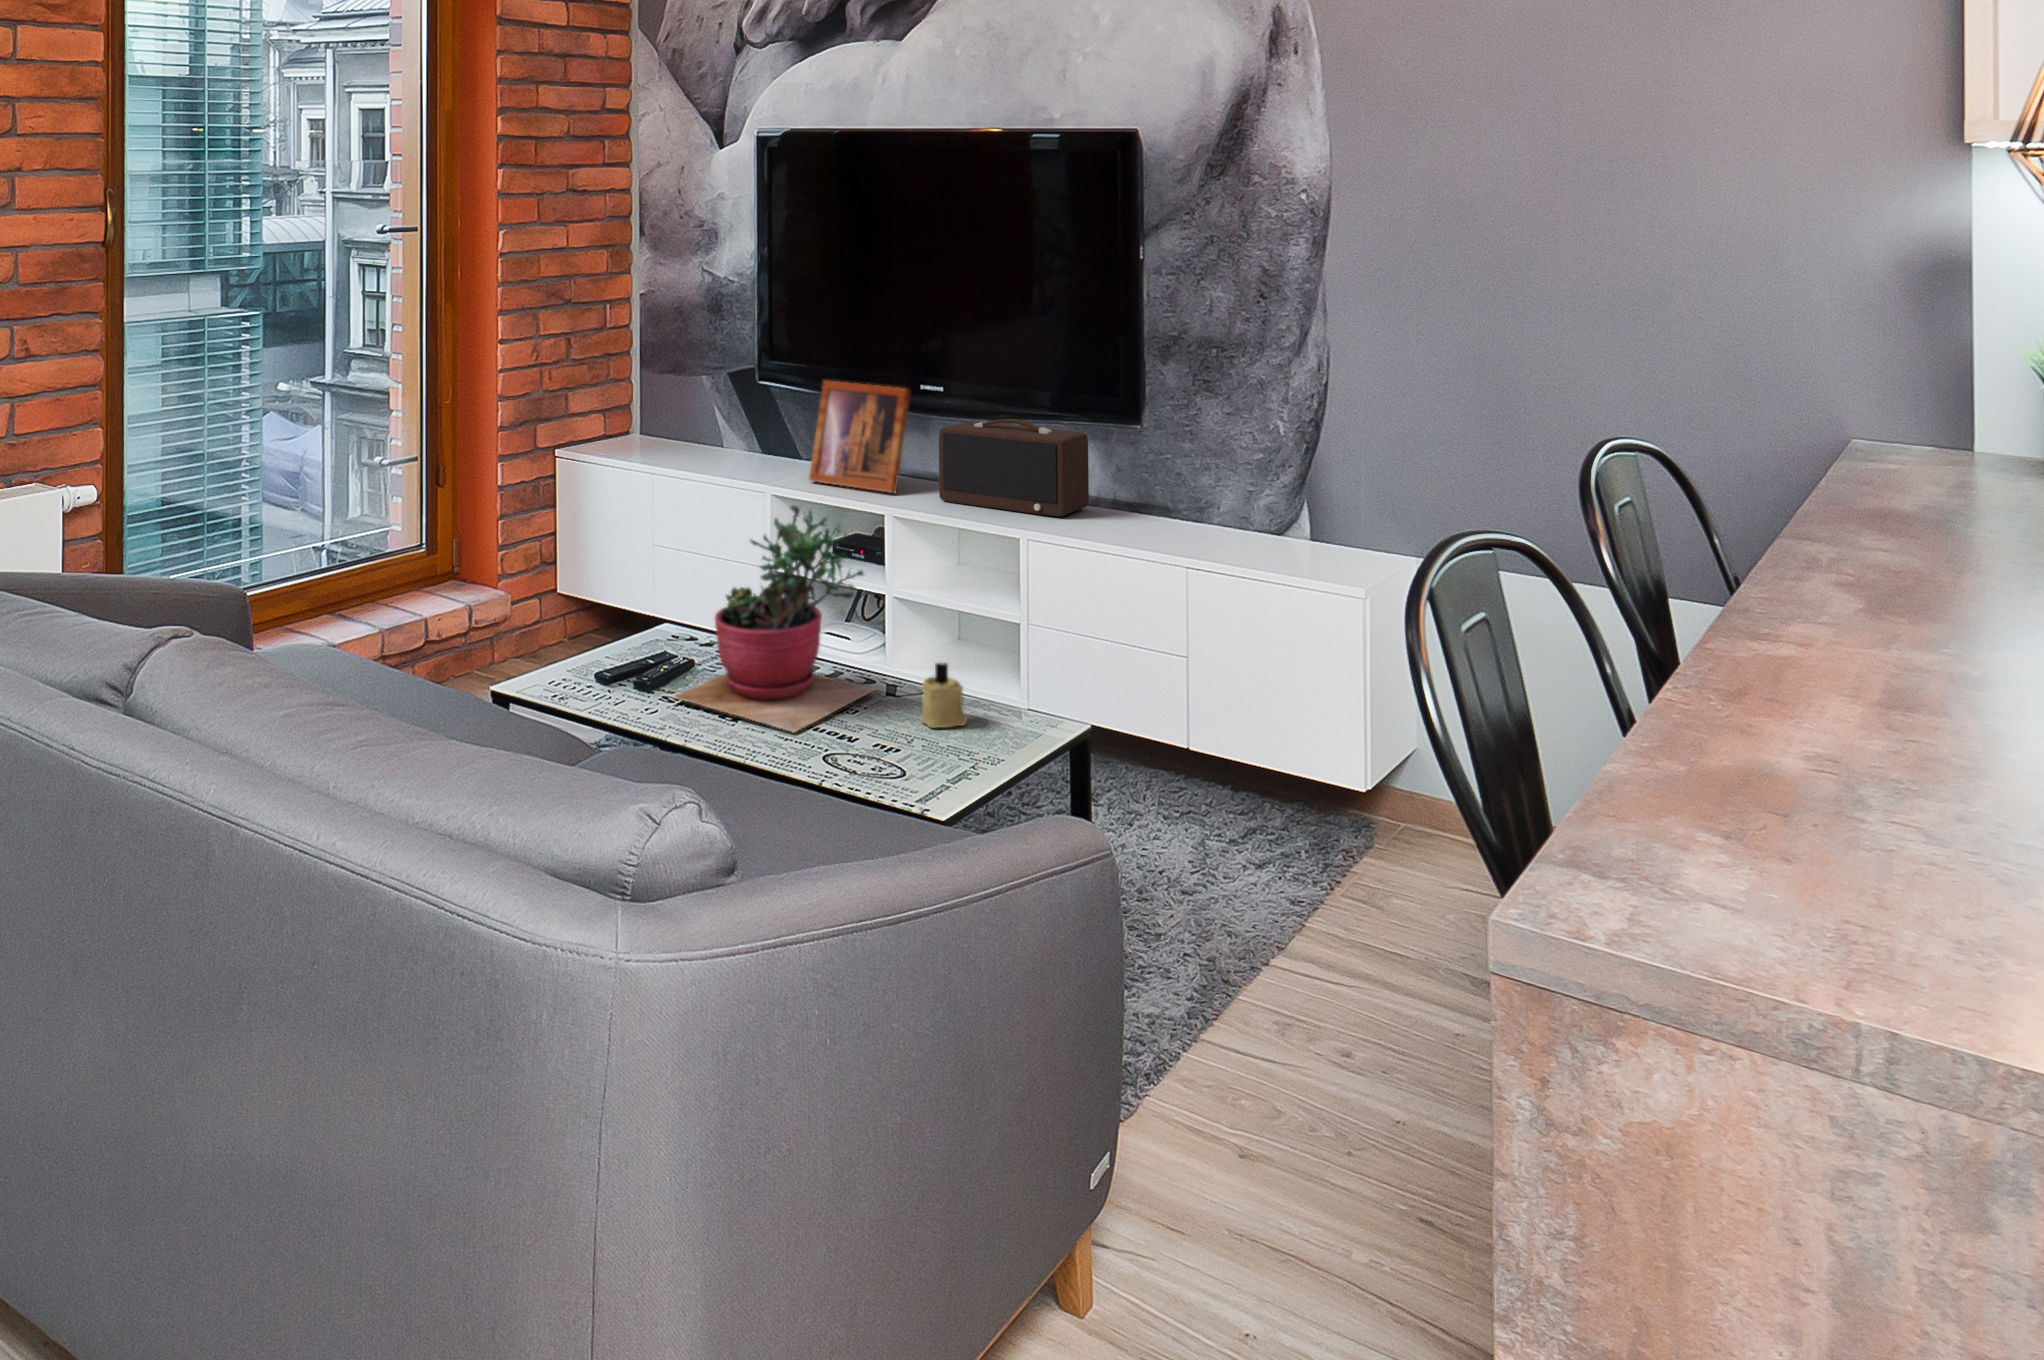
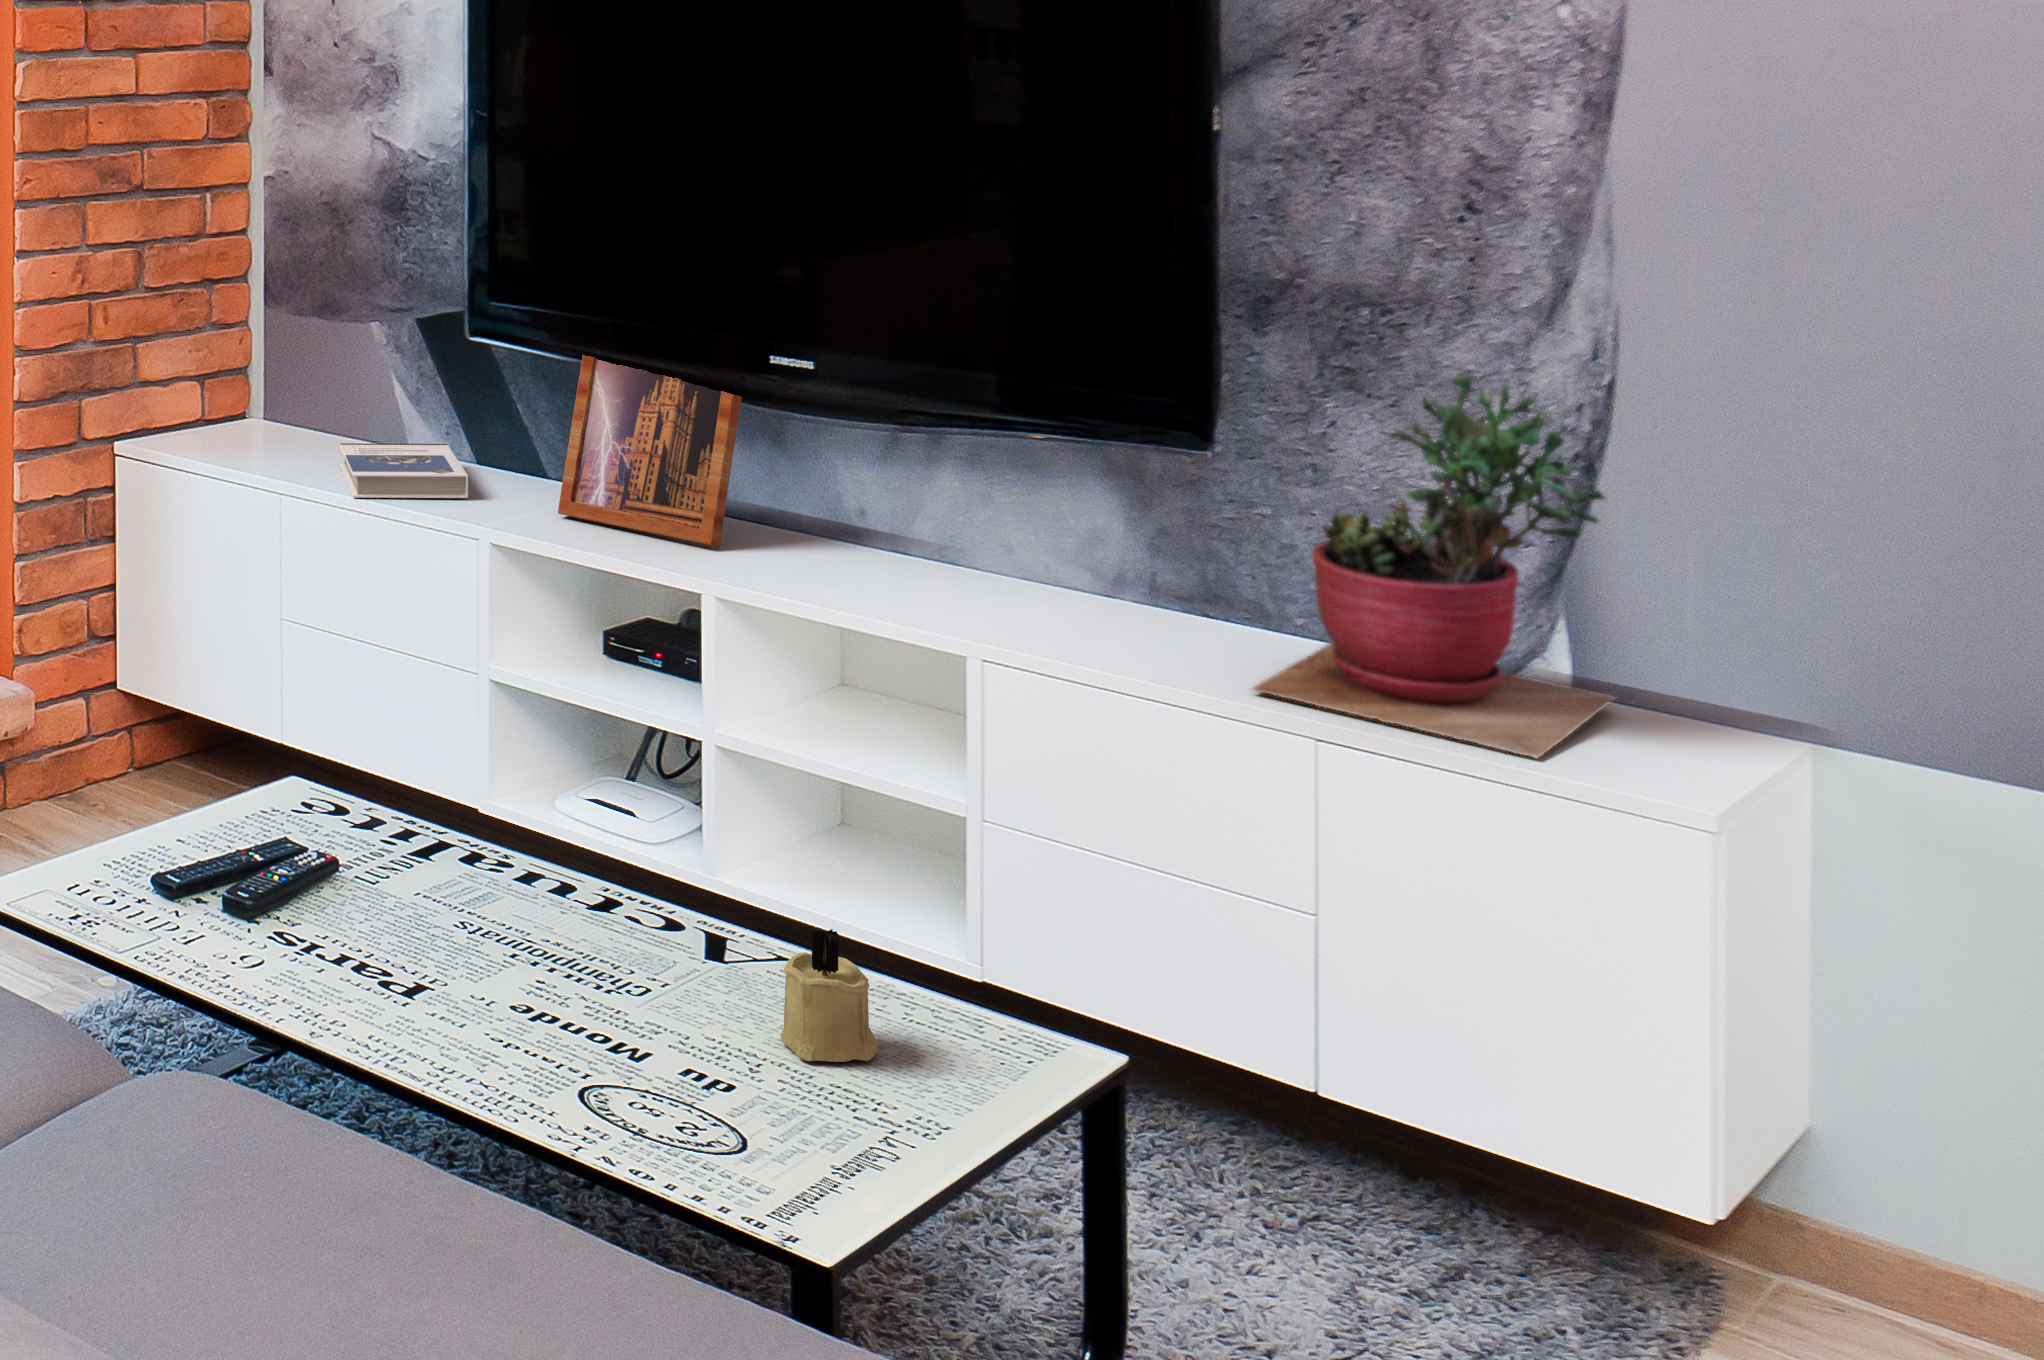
speaker: present [939,419,1089,517] -> none [801,421,1092,612]
hardback book: none [685,447,759,477] -> present [339,443,468,498]
succulent plant: present [675,505,874,732] -> present [1252,375,1615,758]

